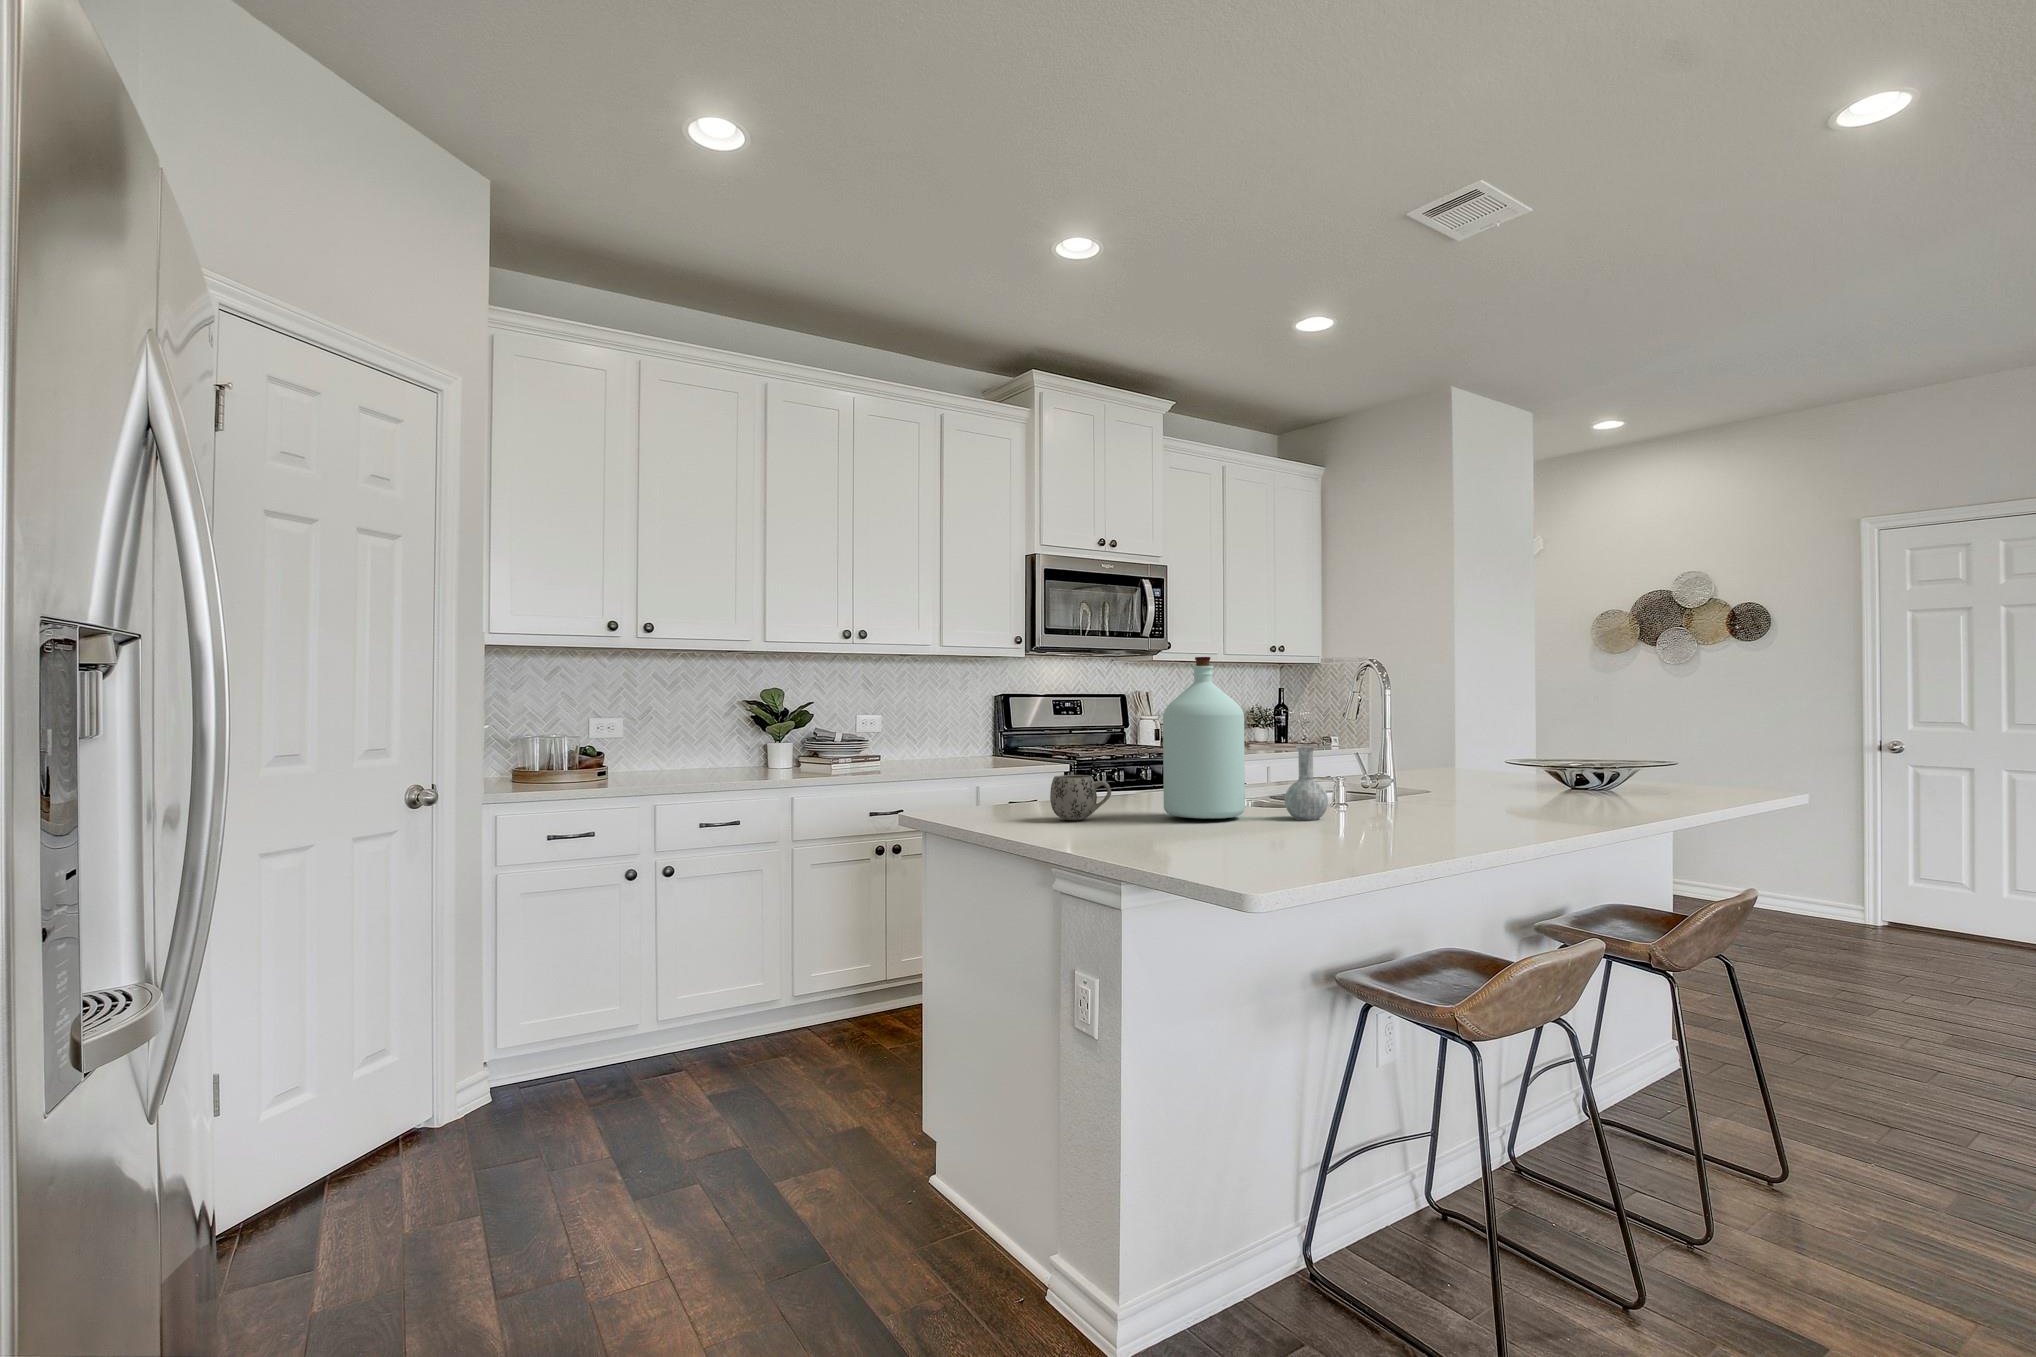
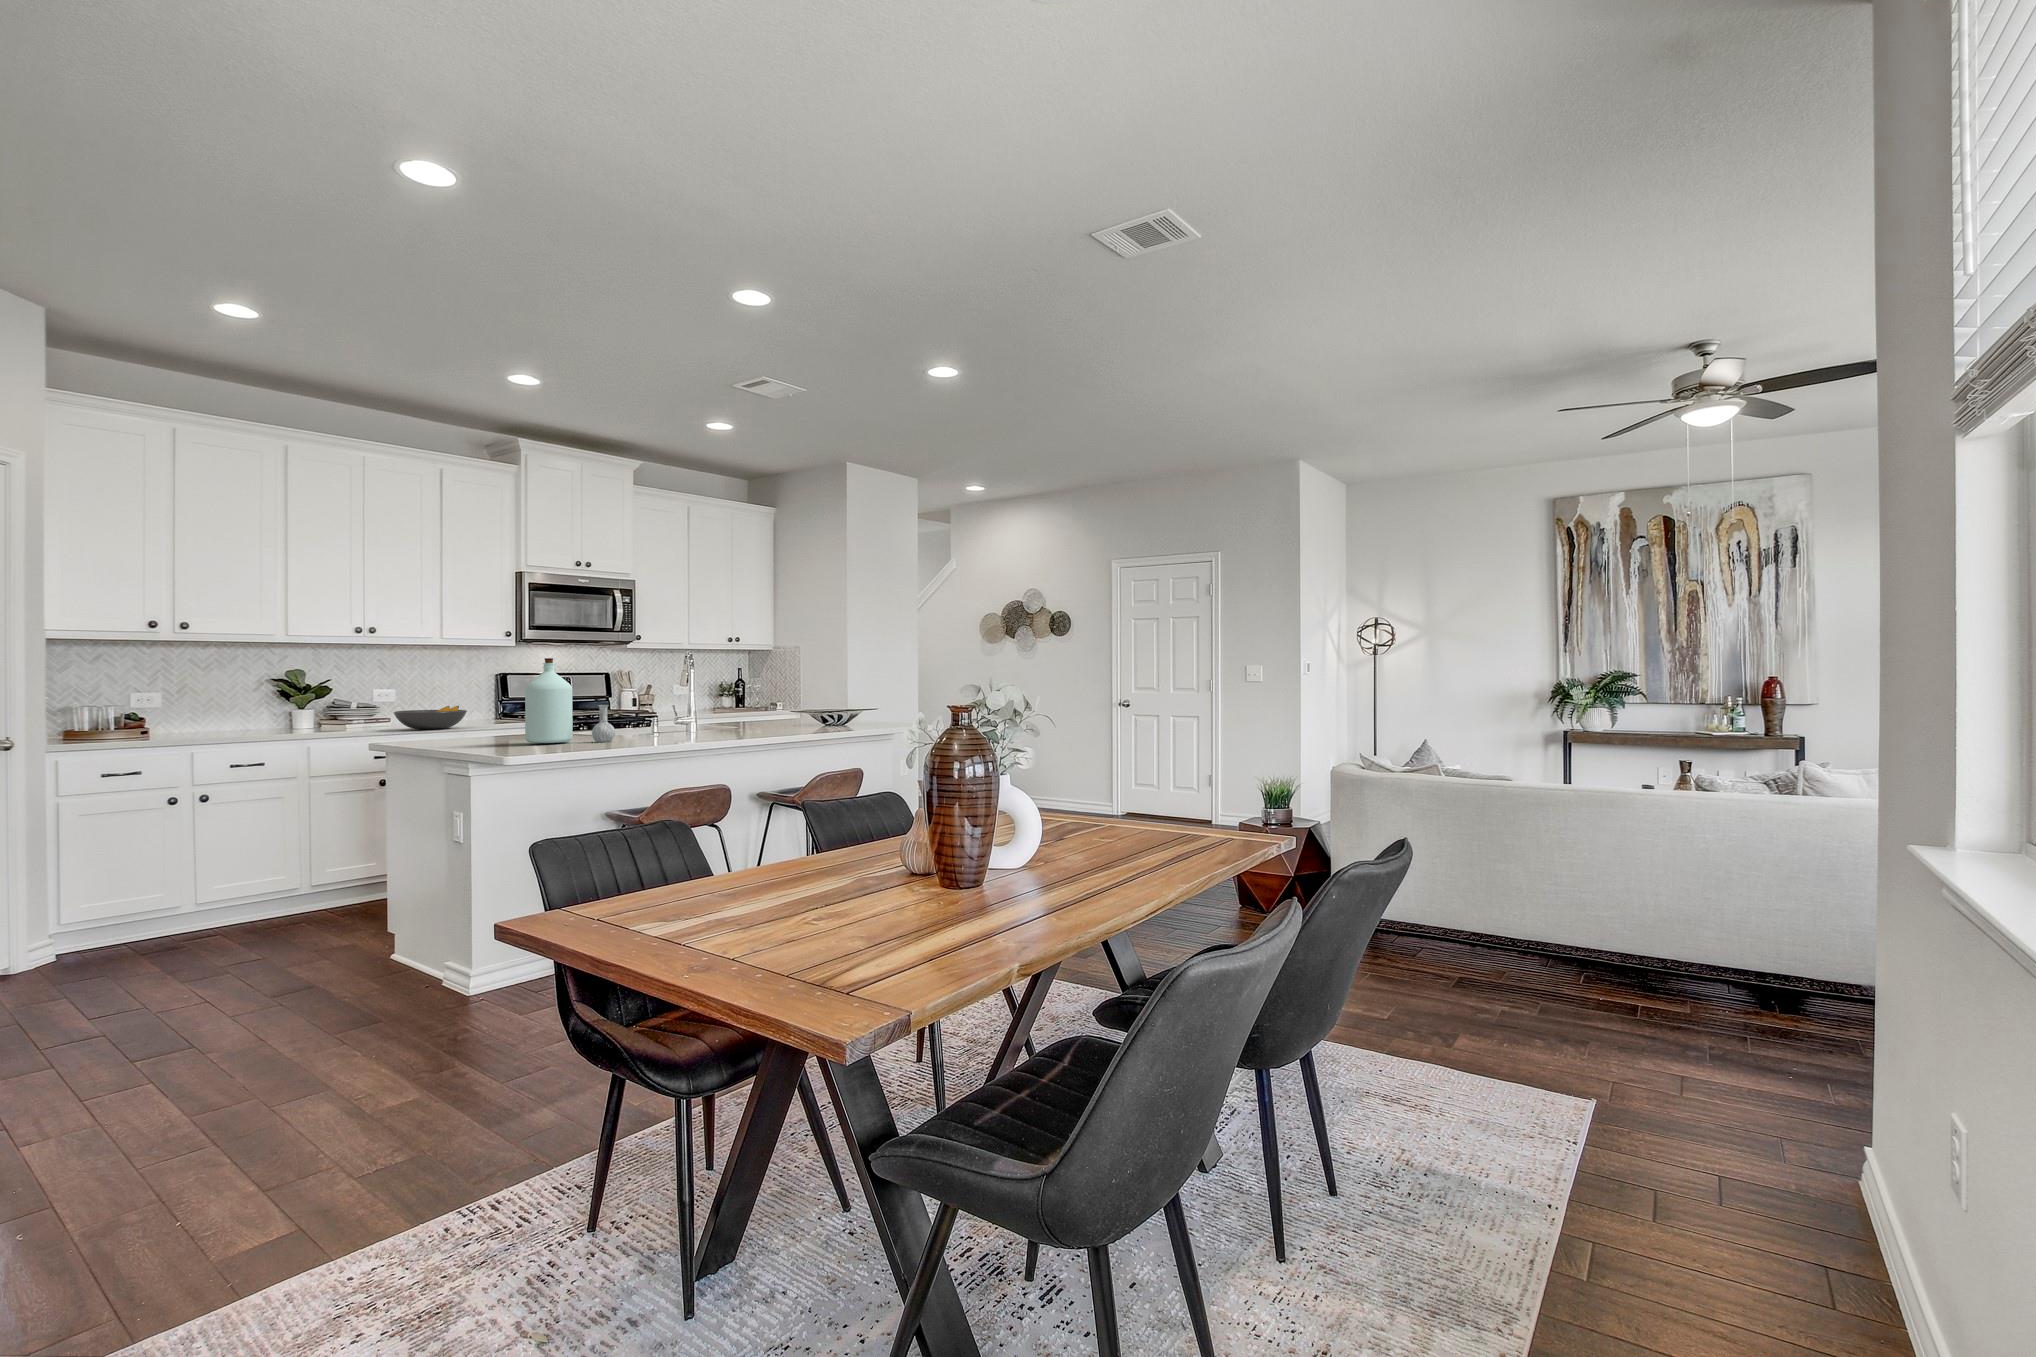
fruit bowl: none [882,740,971,772] -> present [394,706,467,730]
mug: present [1050,775,1111,820] -> none [458,722,495,746]

